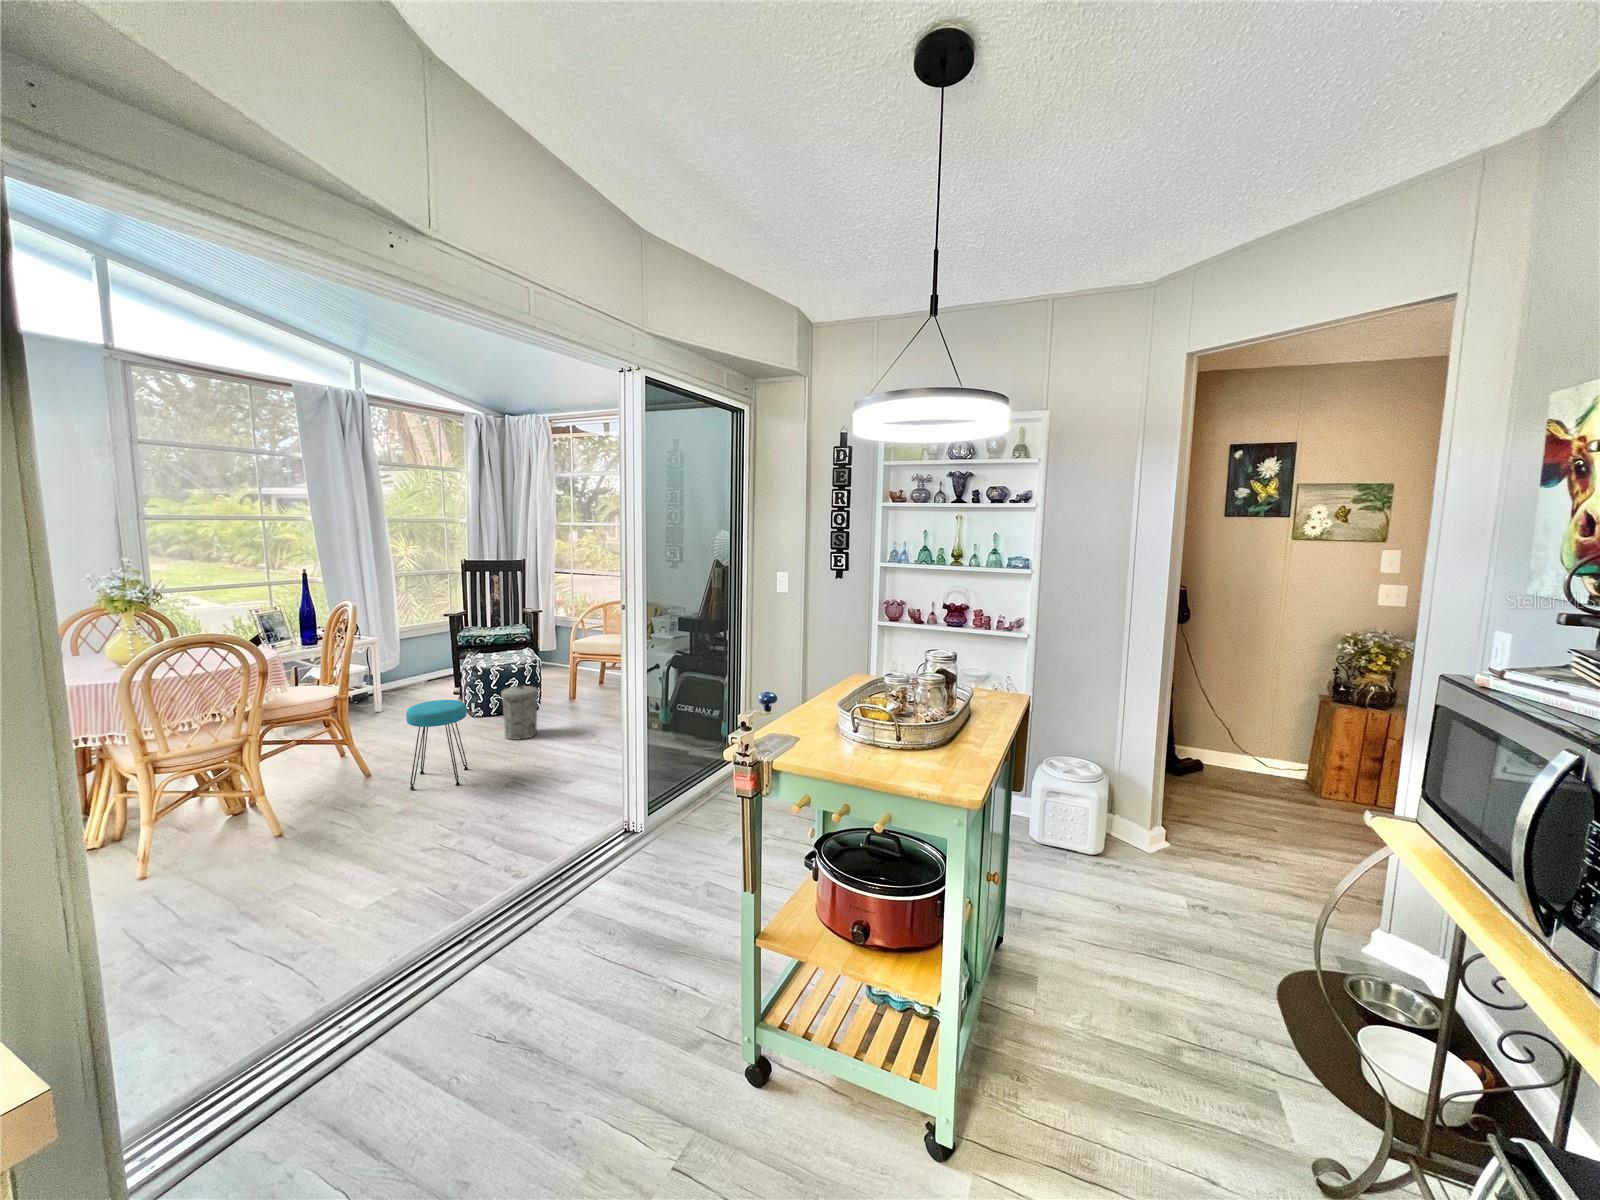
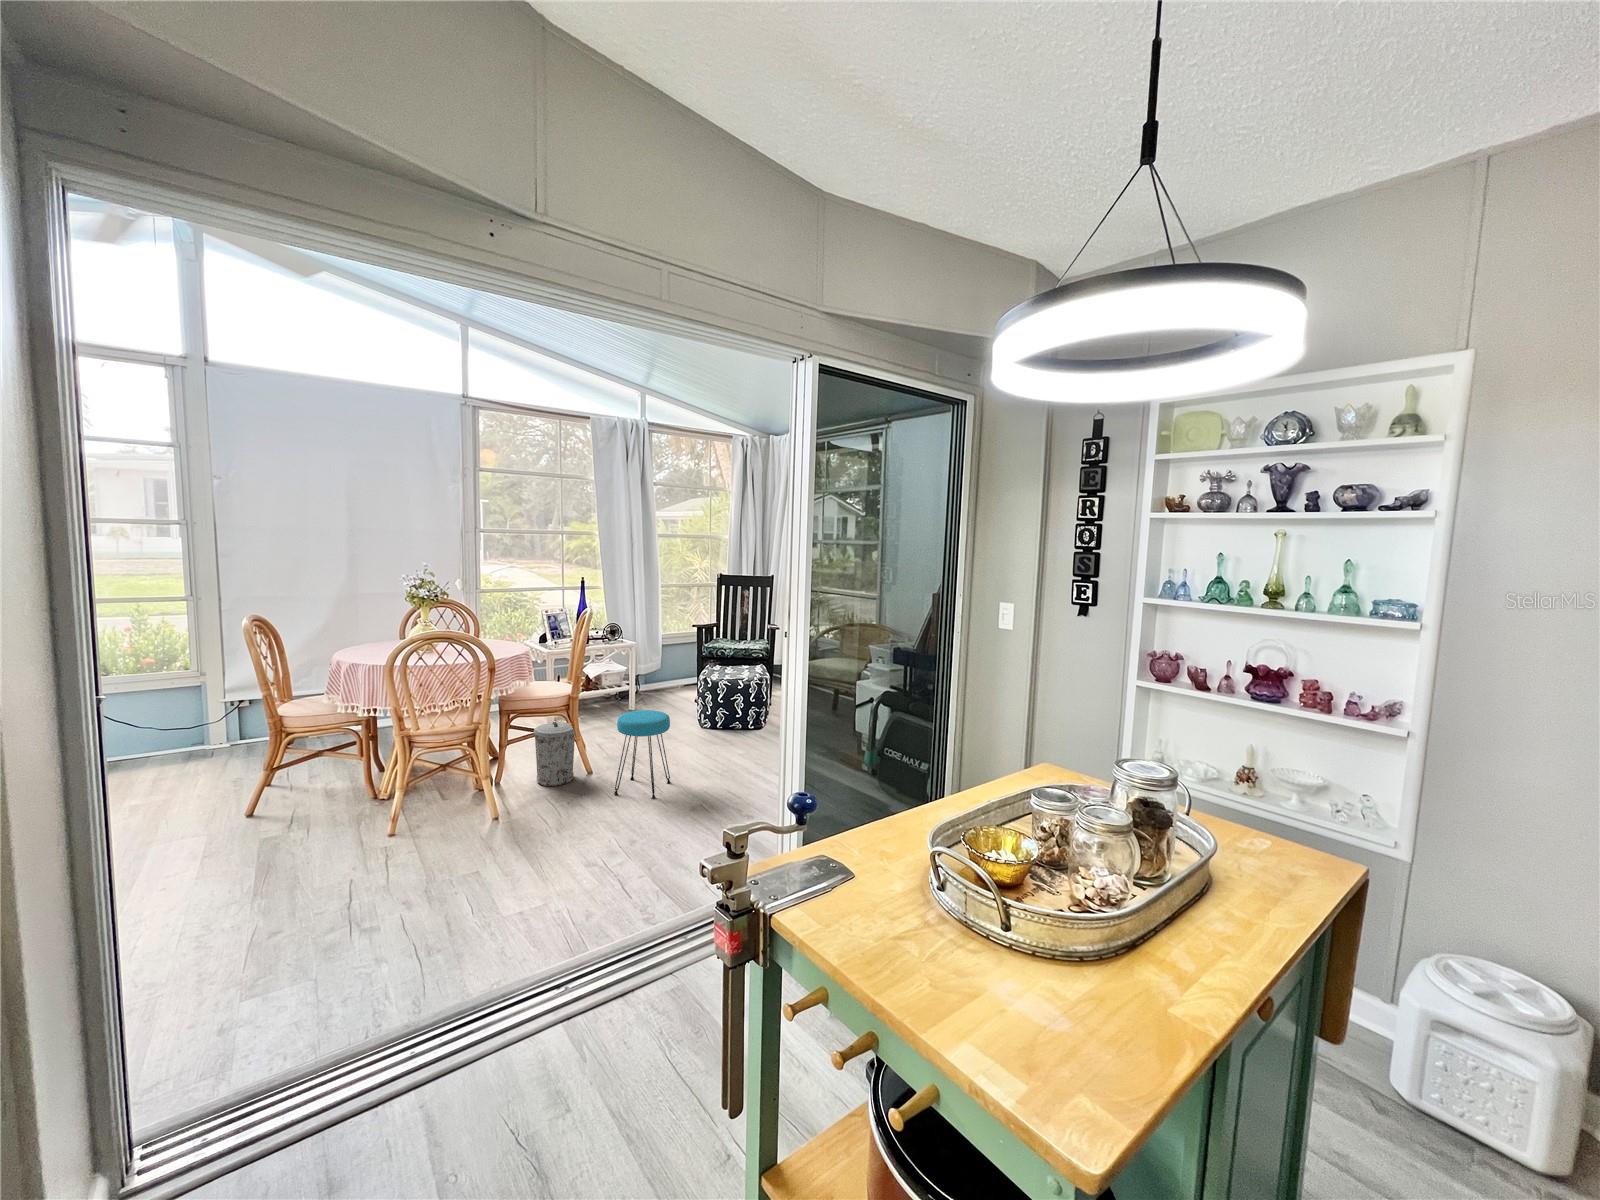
trash can: present [501,686,538,740] -> present [534,722,575,786]

